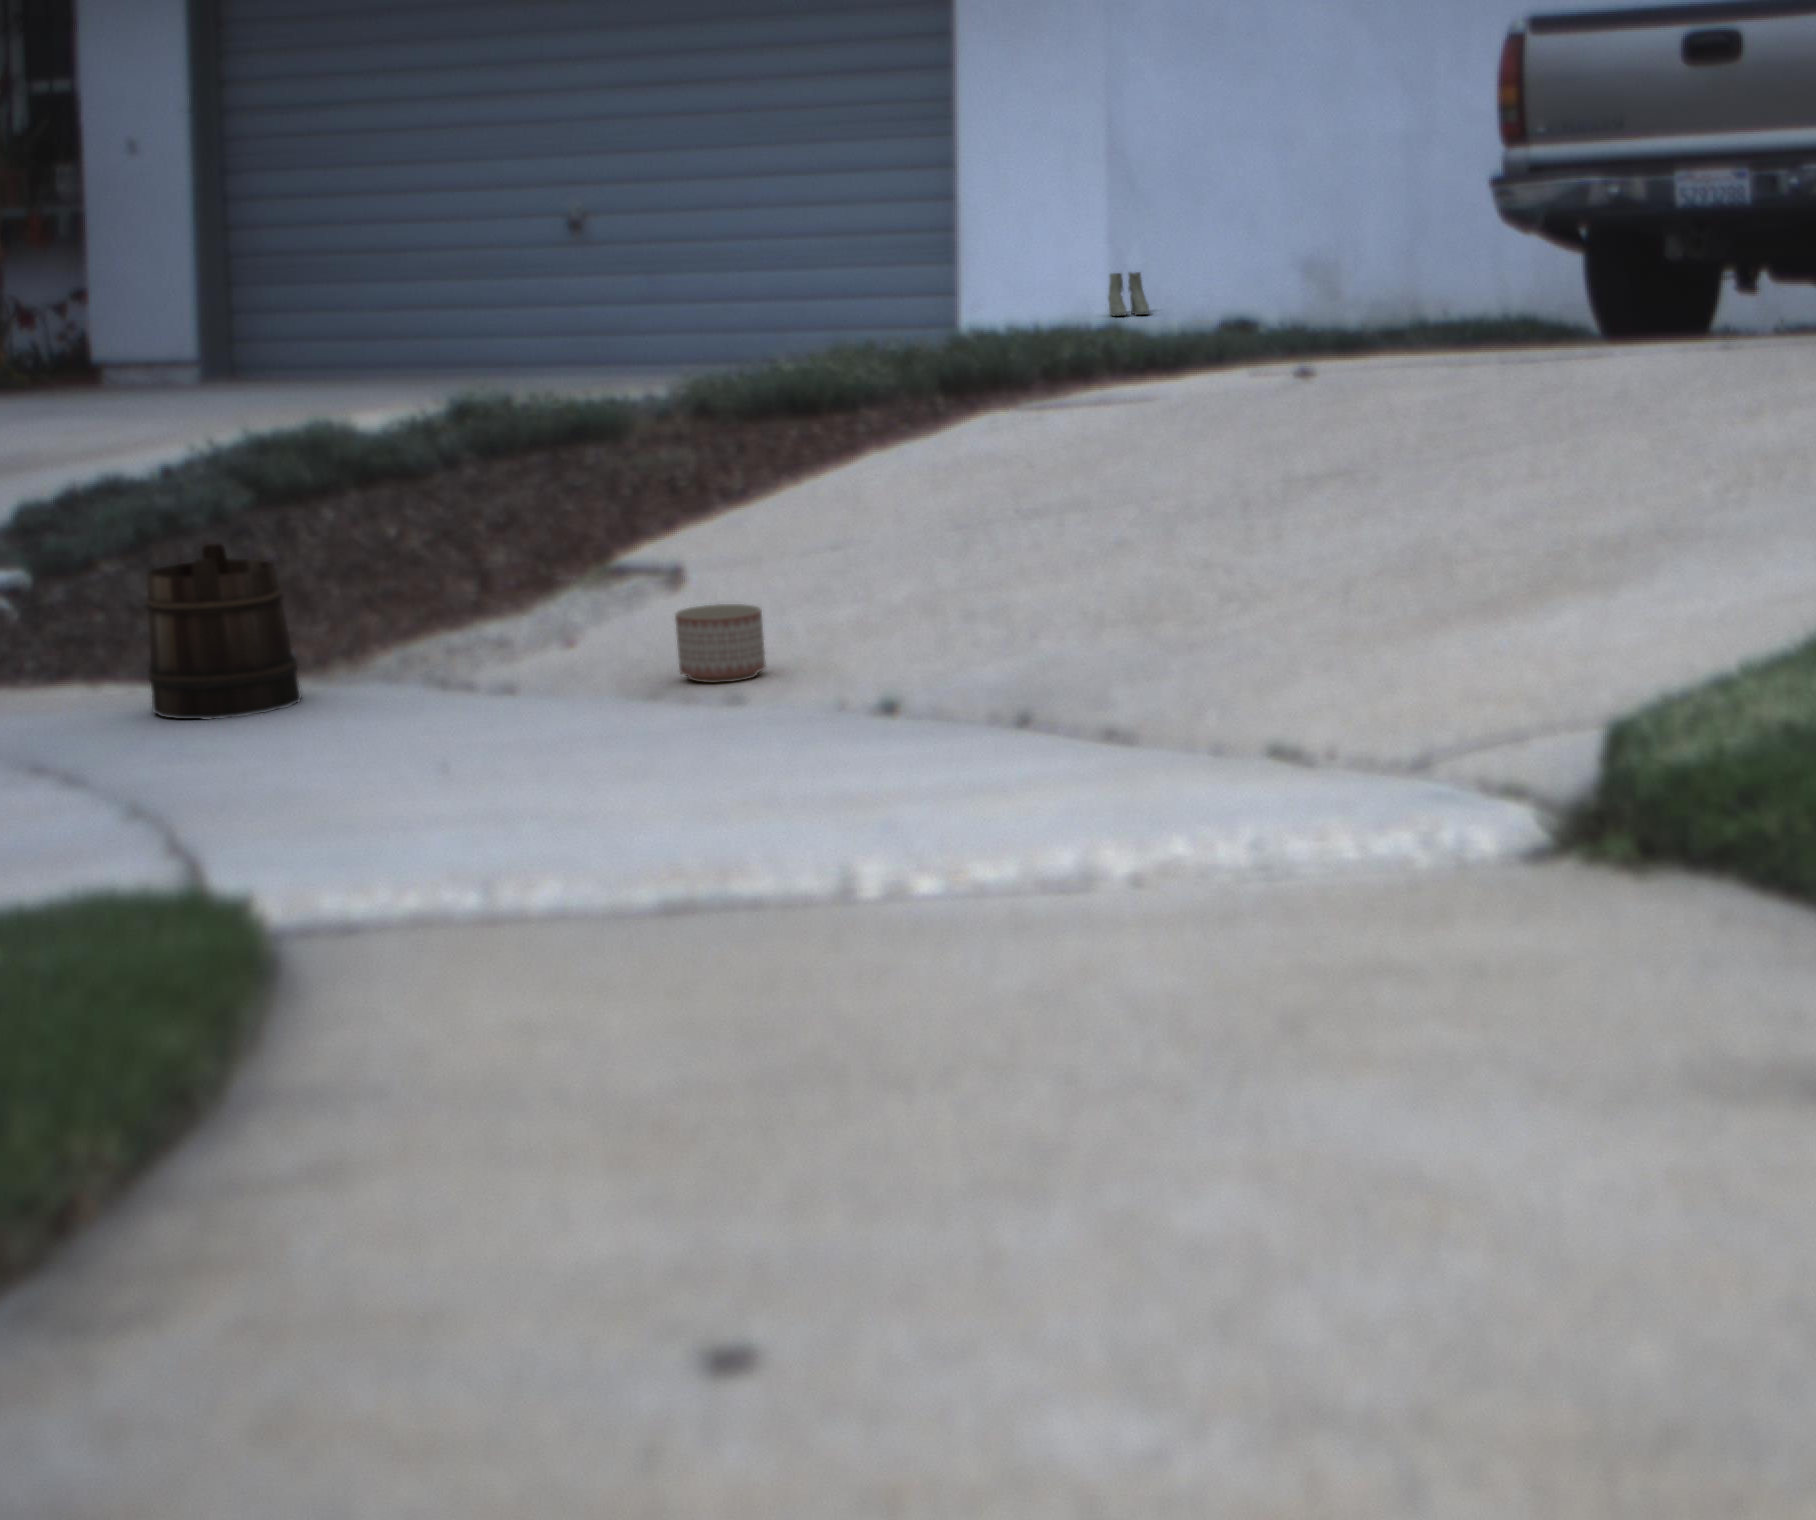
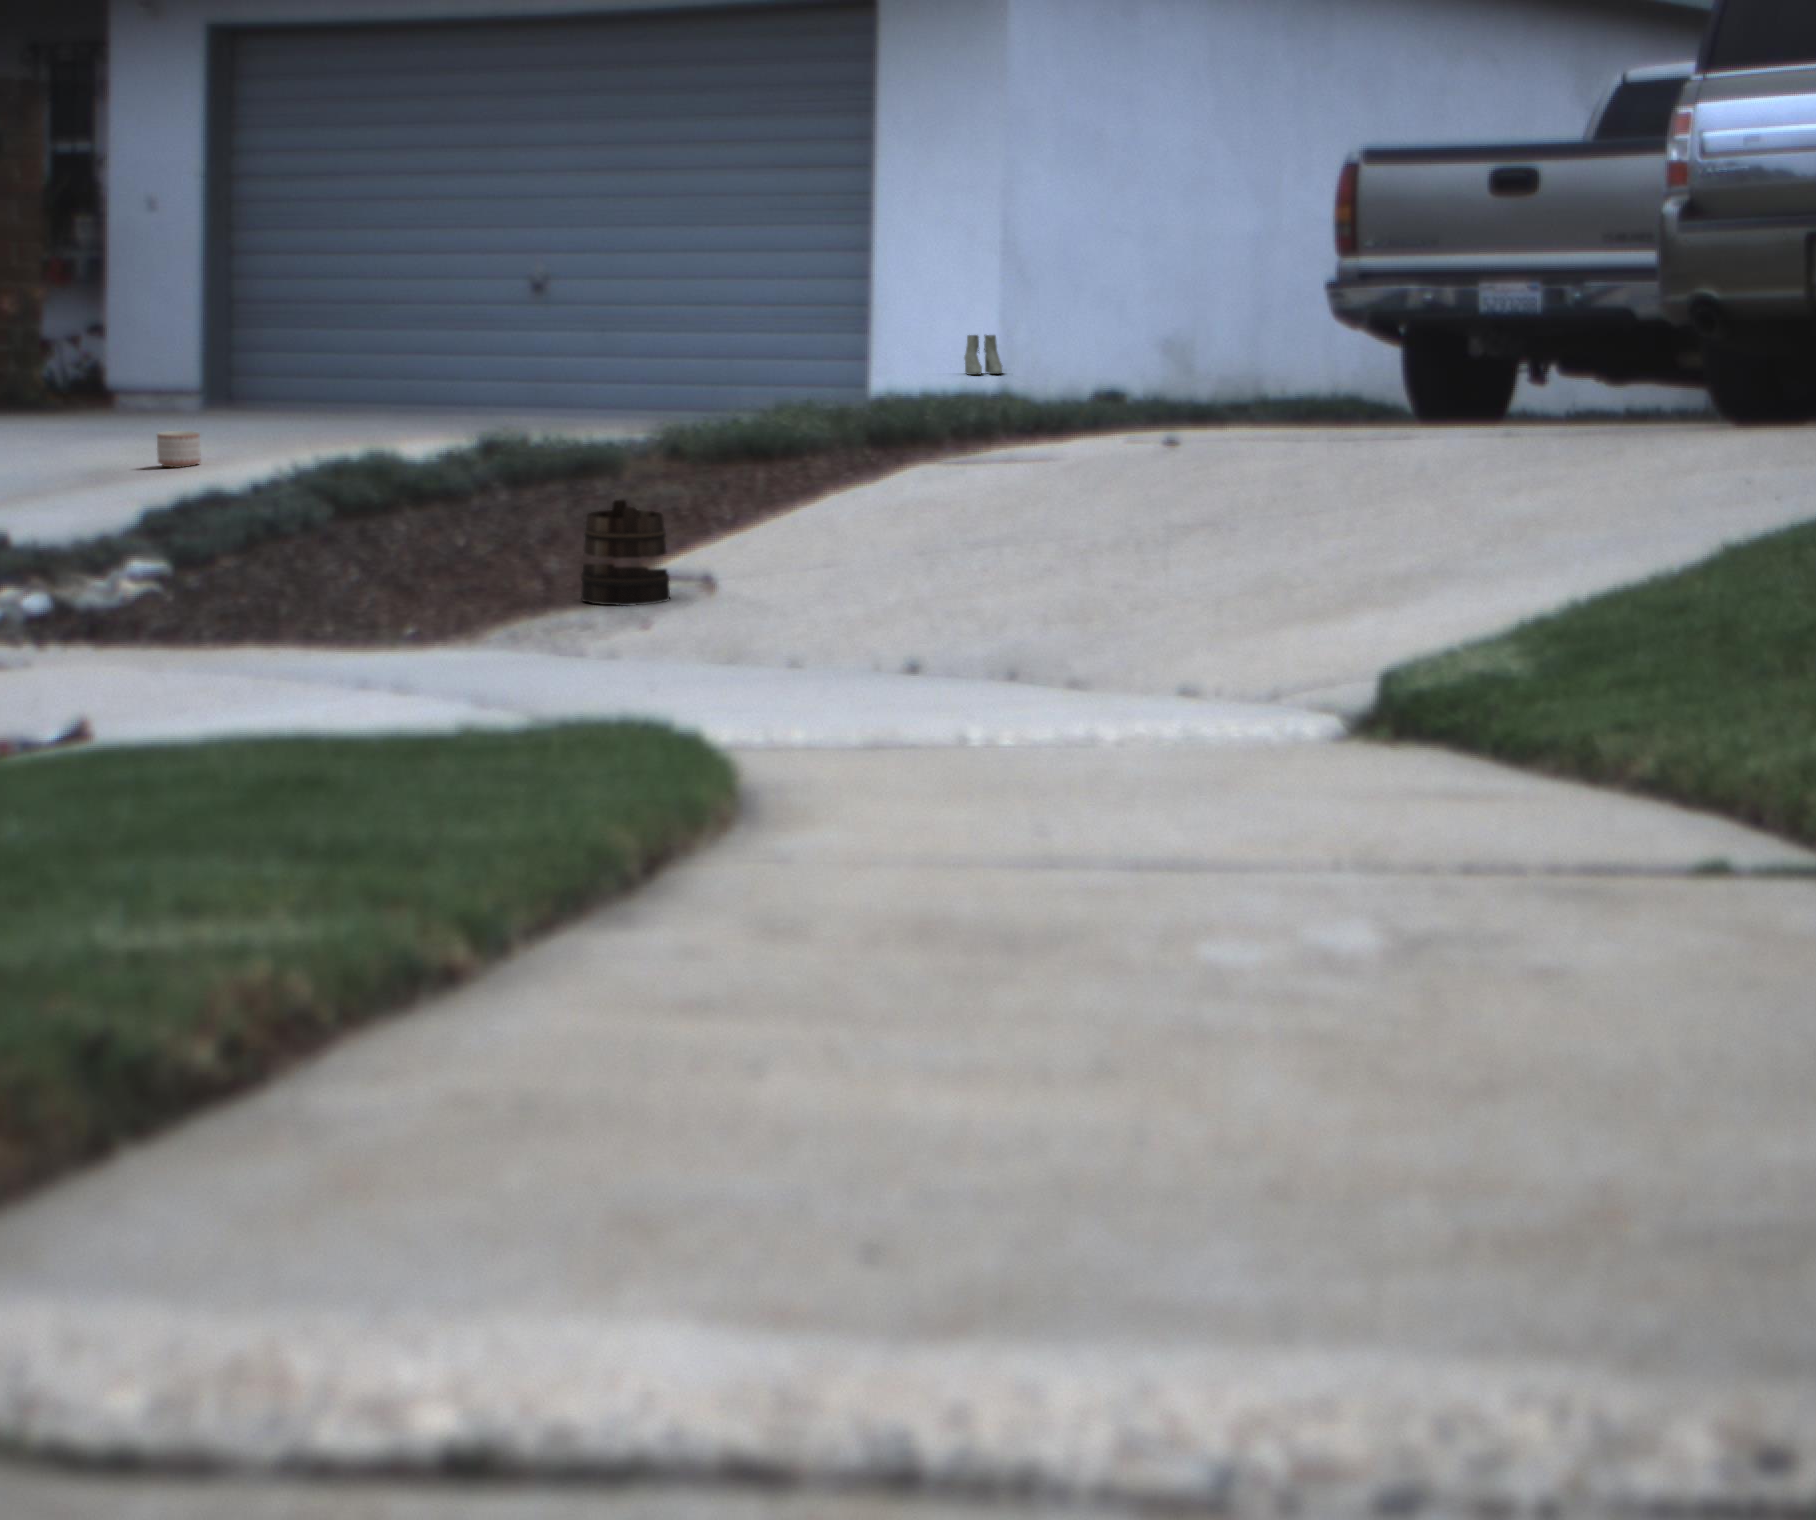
bucket: present [146,544,301,719] -> present [581,500,670,606]
planter: present [675,604,766,683] -> present [157,431,201,468]

